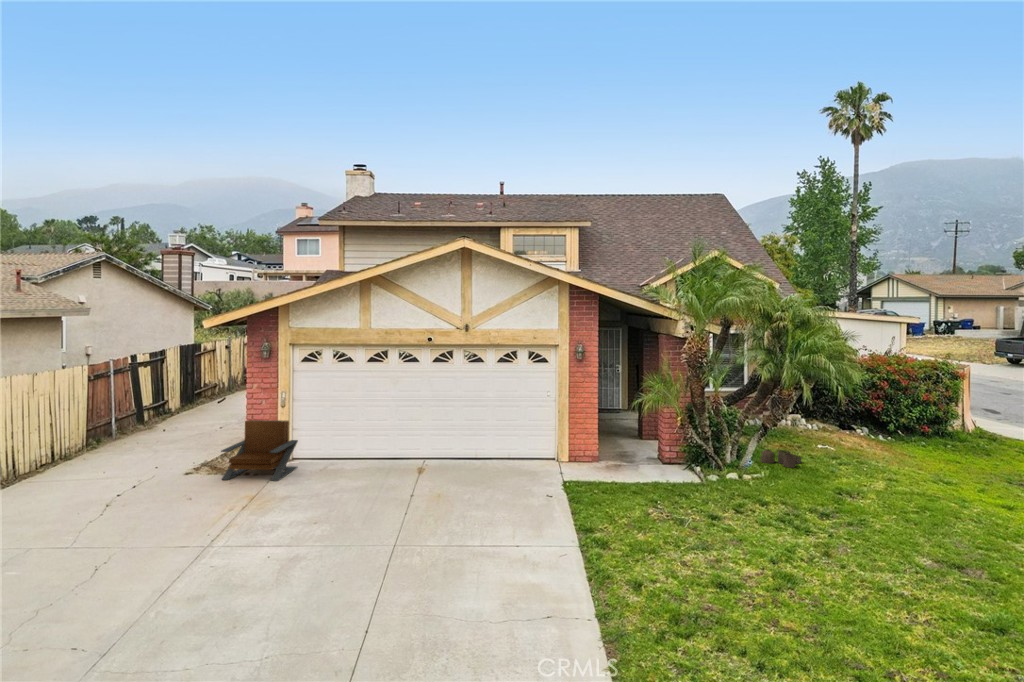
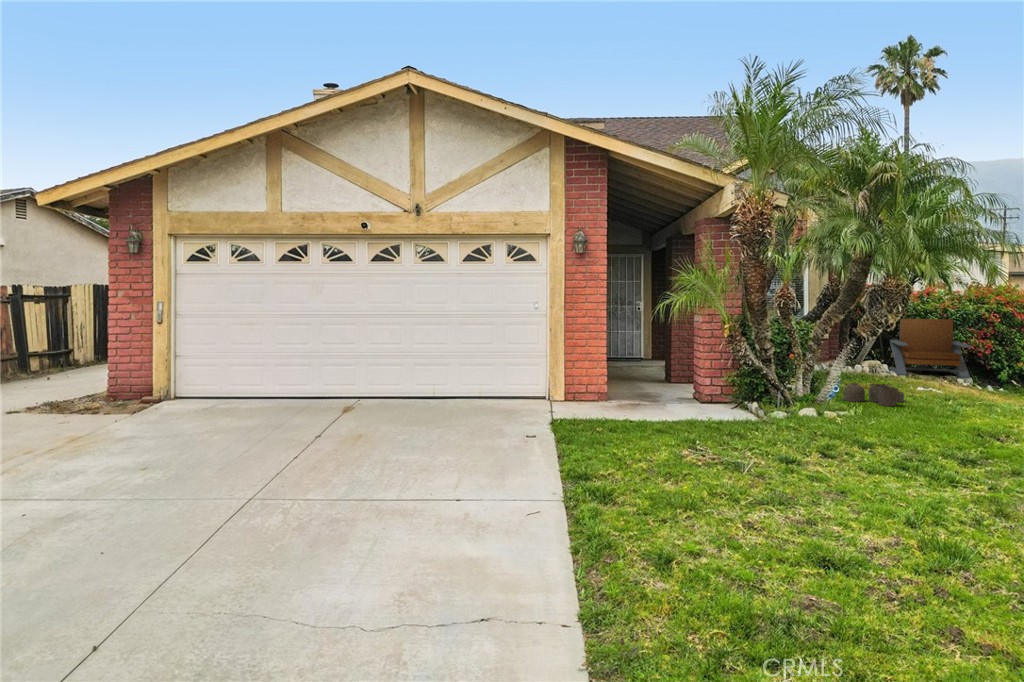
lounge chair: present [221,420,298,481] -> present [889,319,972,378]

